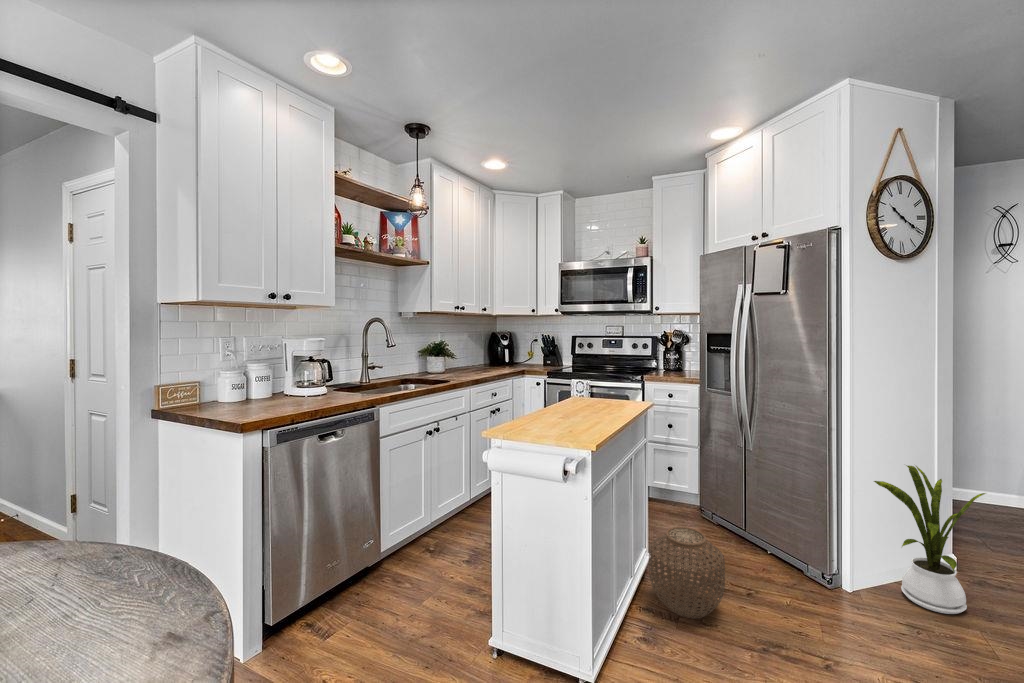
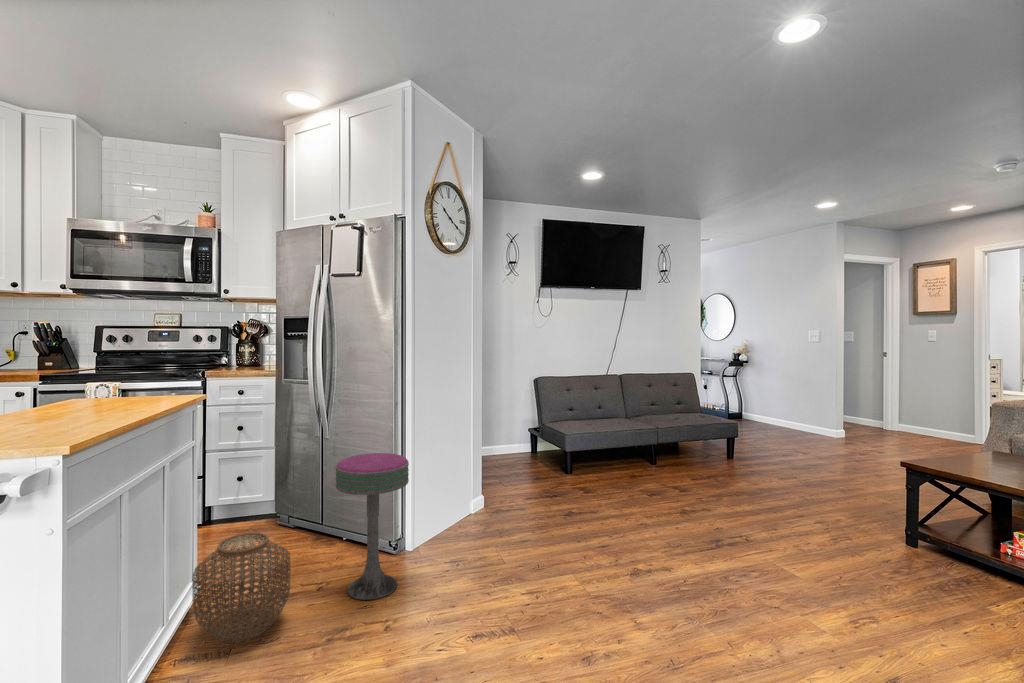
house plant: present [874,465,986,614] -> none [428,426,502,548]
bar stool: none [766,478,850,629] -> present [336,453,409,600]

